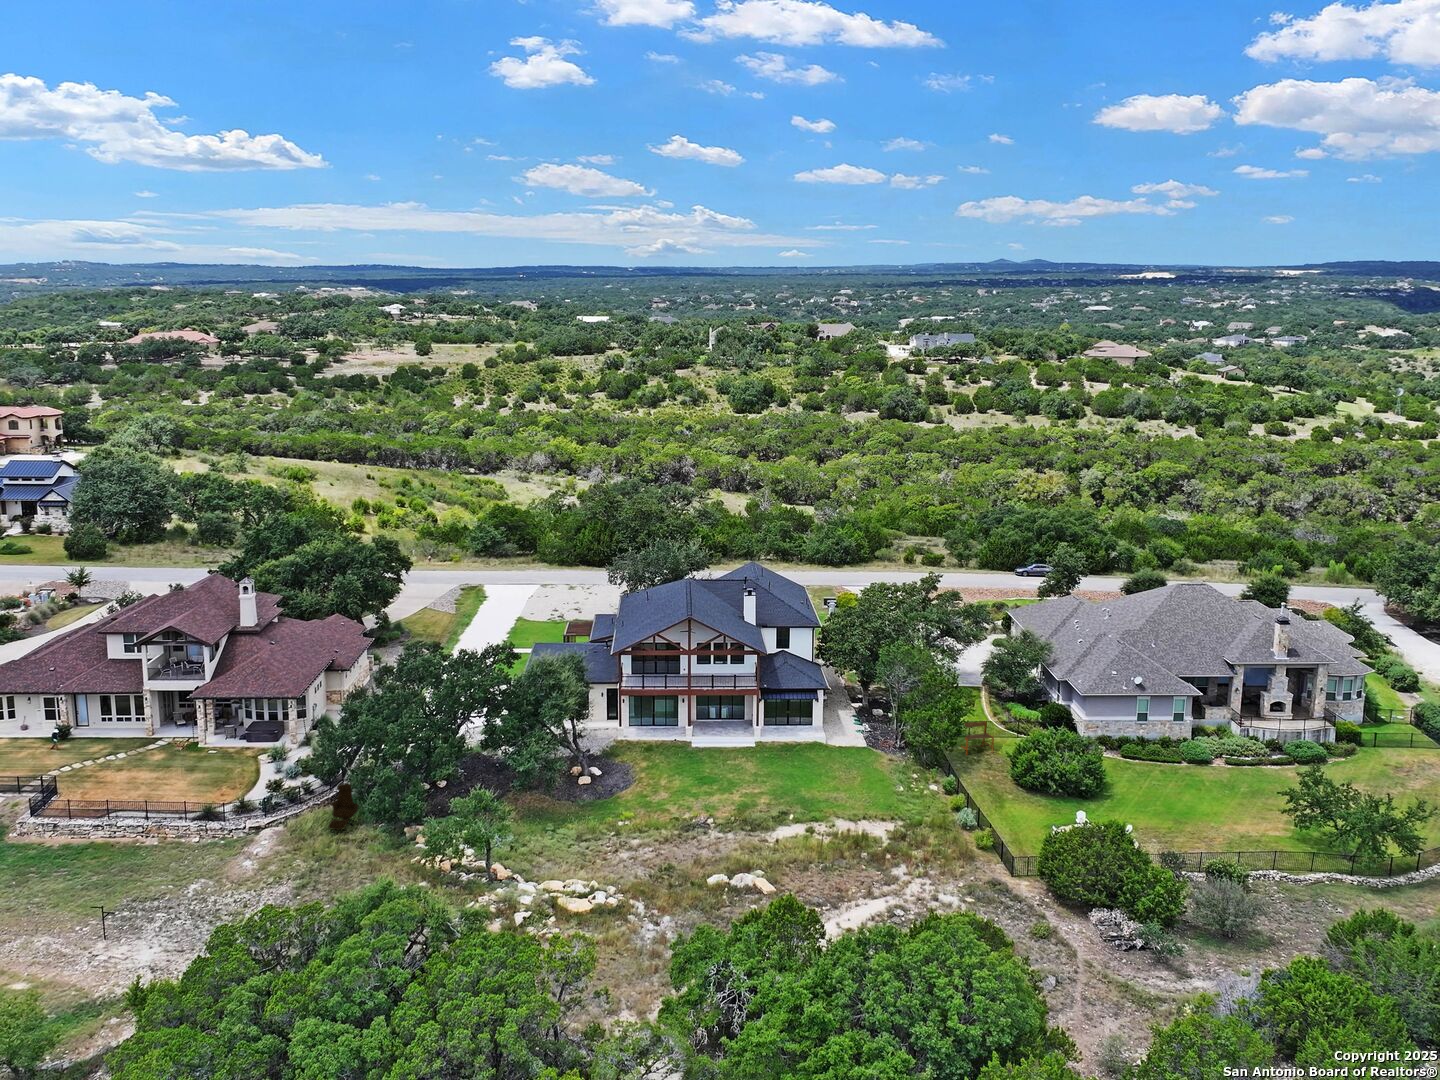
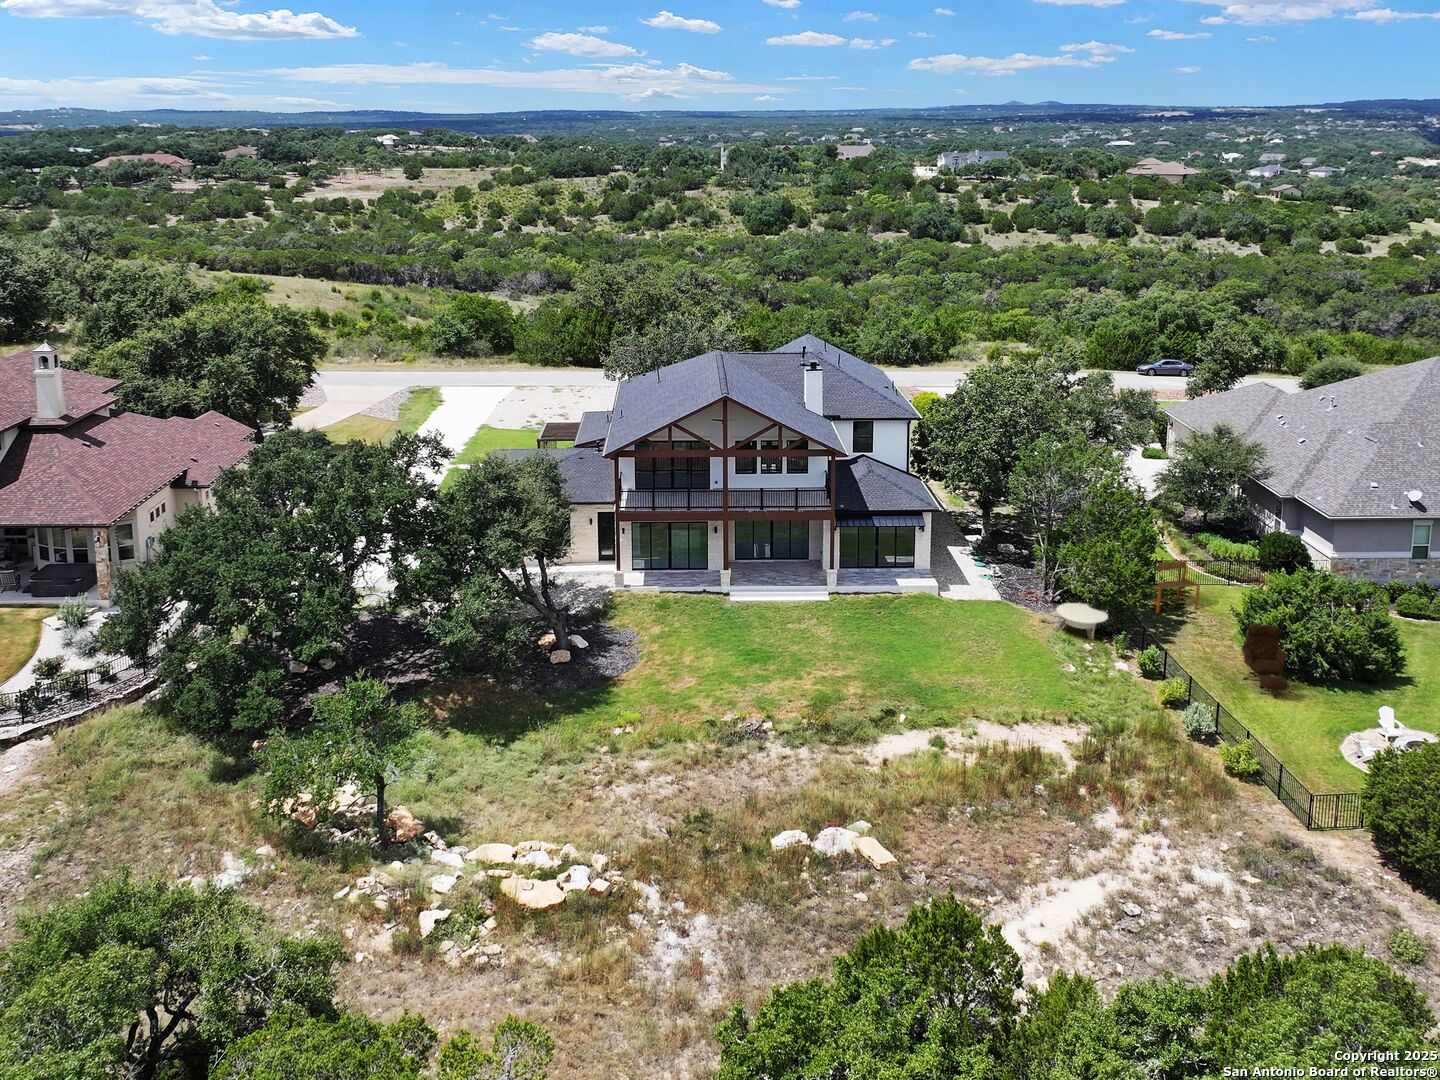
round table: none [898,748,930,772] -> present [1056,603,1108,640]
lounge chair: present [328,784,359,831] -> present [1241,624,1289,697]

